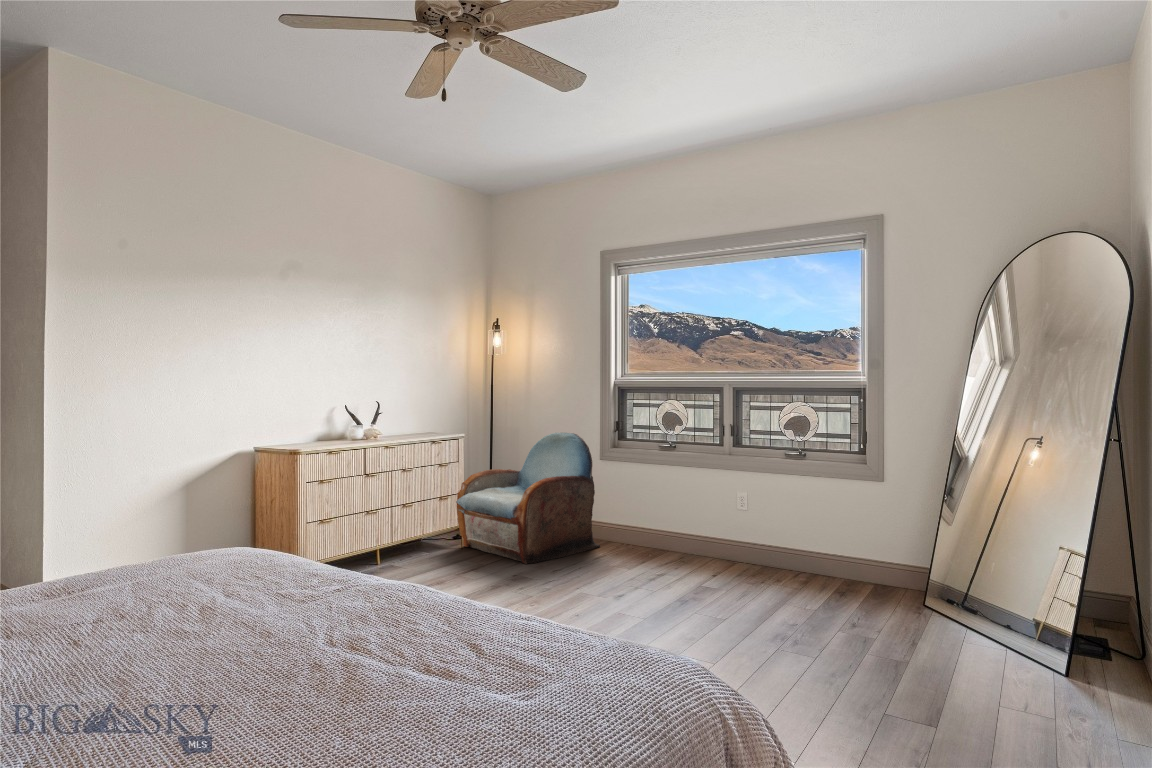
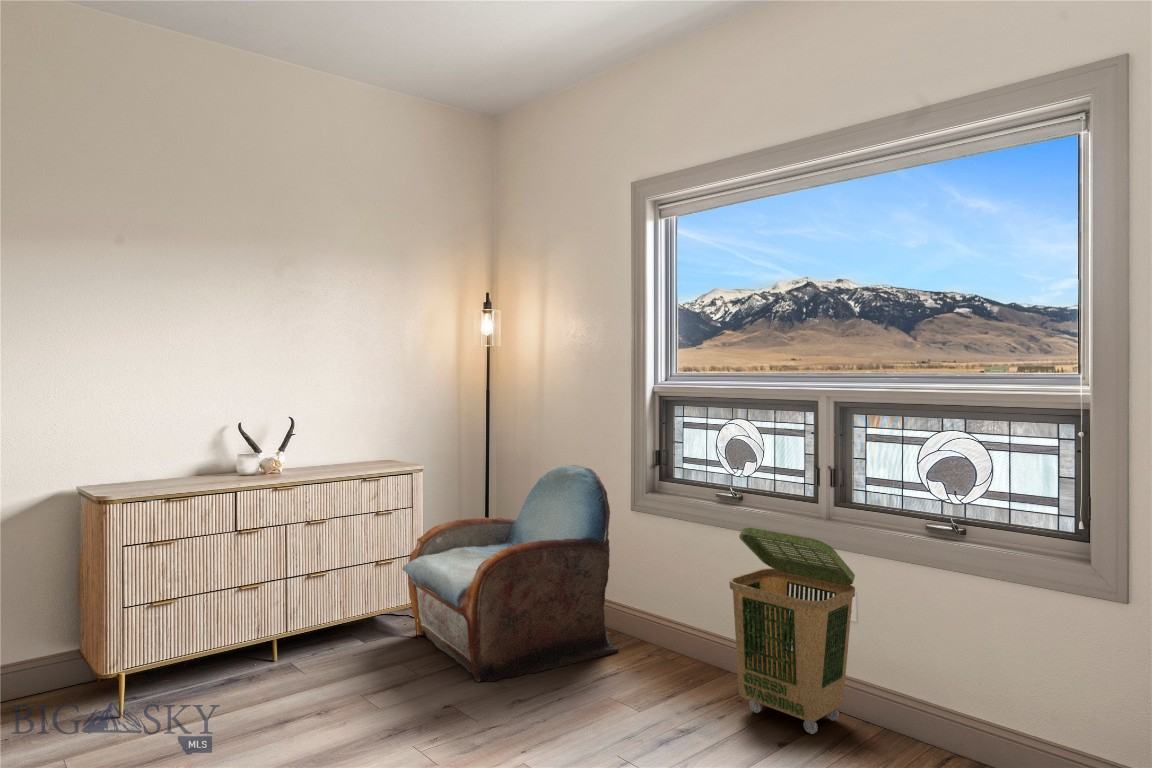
laundry basket: none [680,459,749,570] -> present [729,528,855,734]

